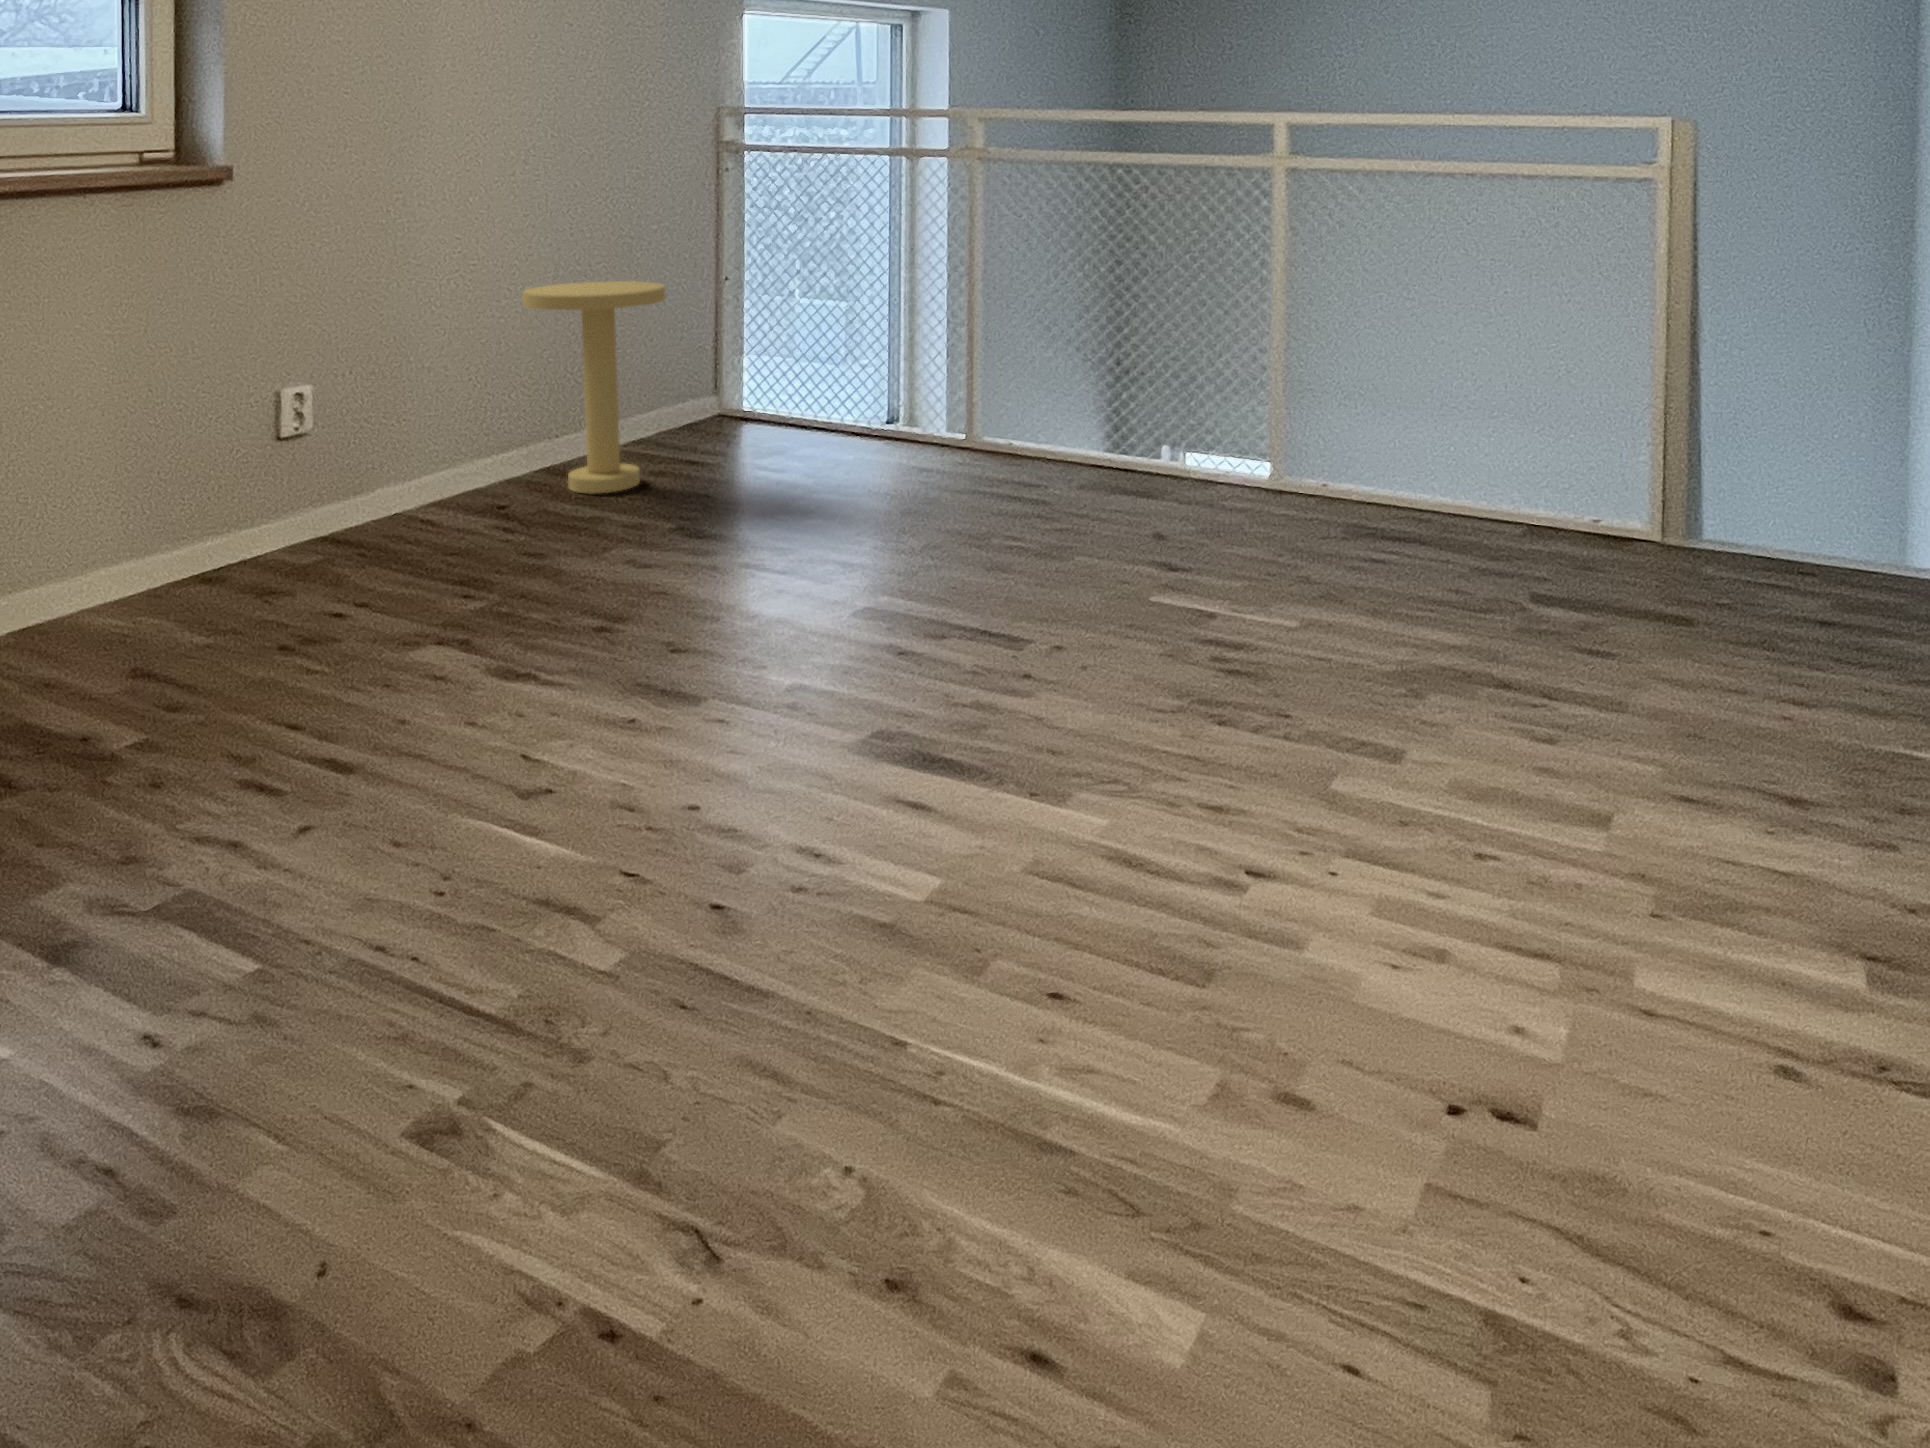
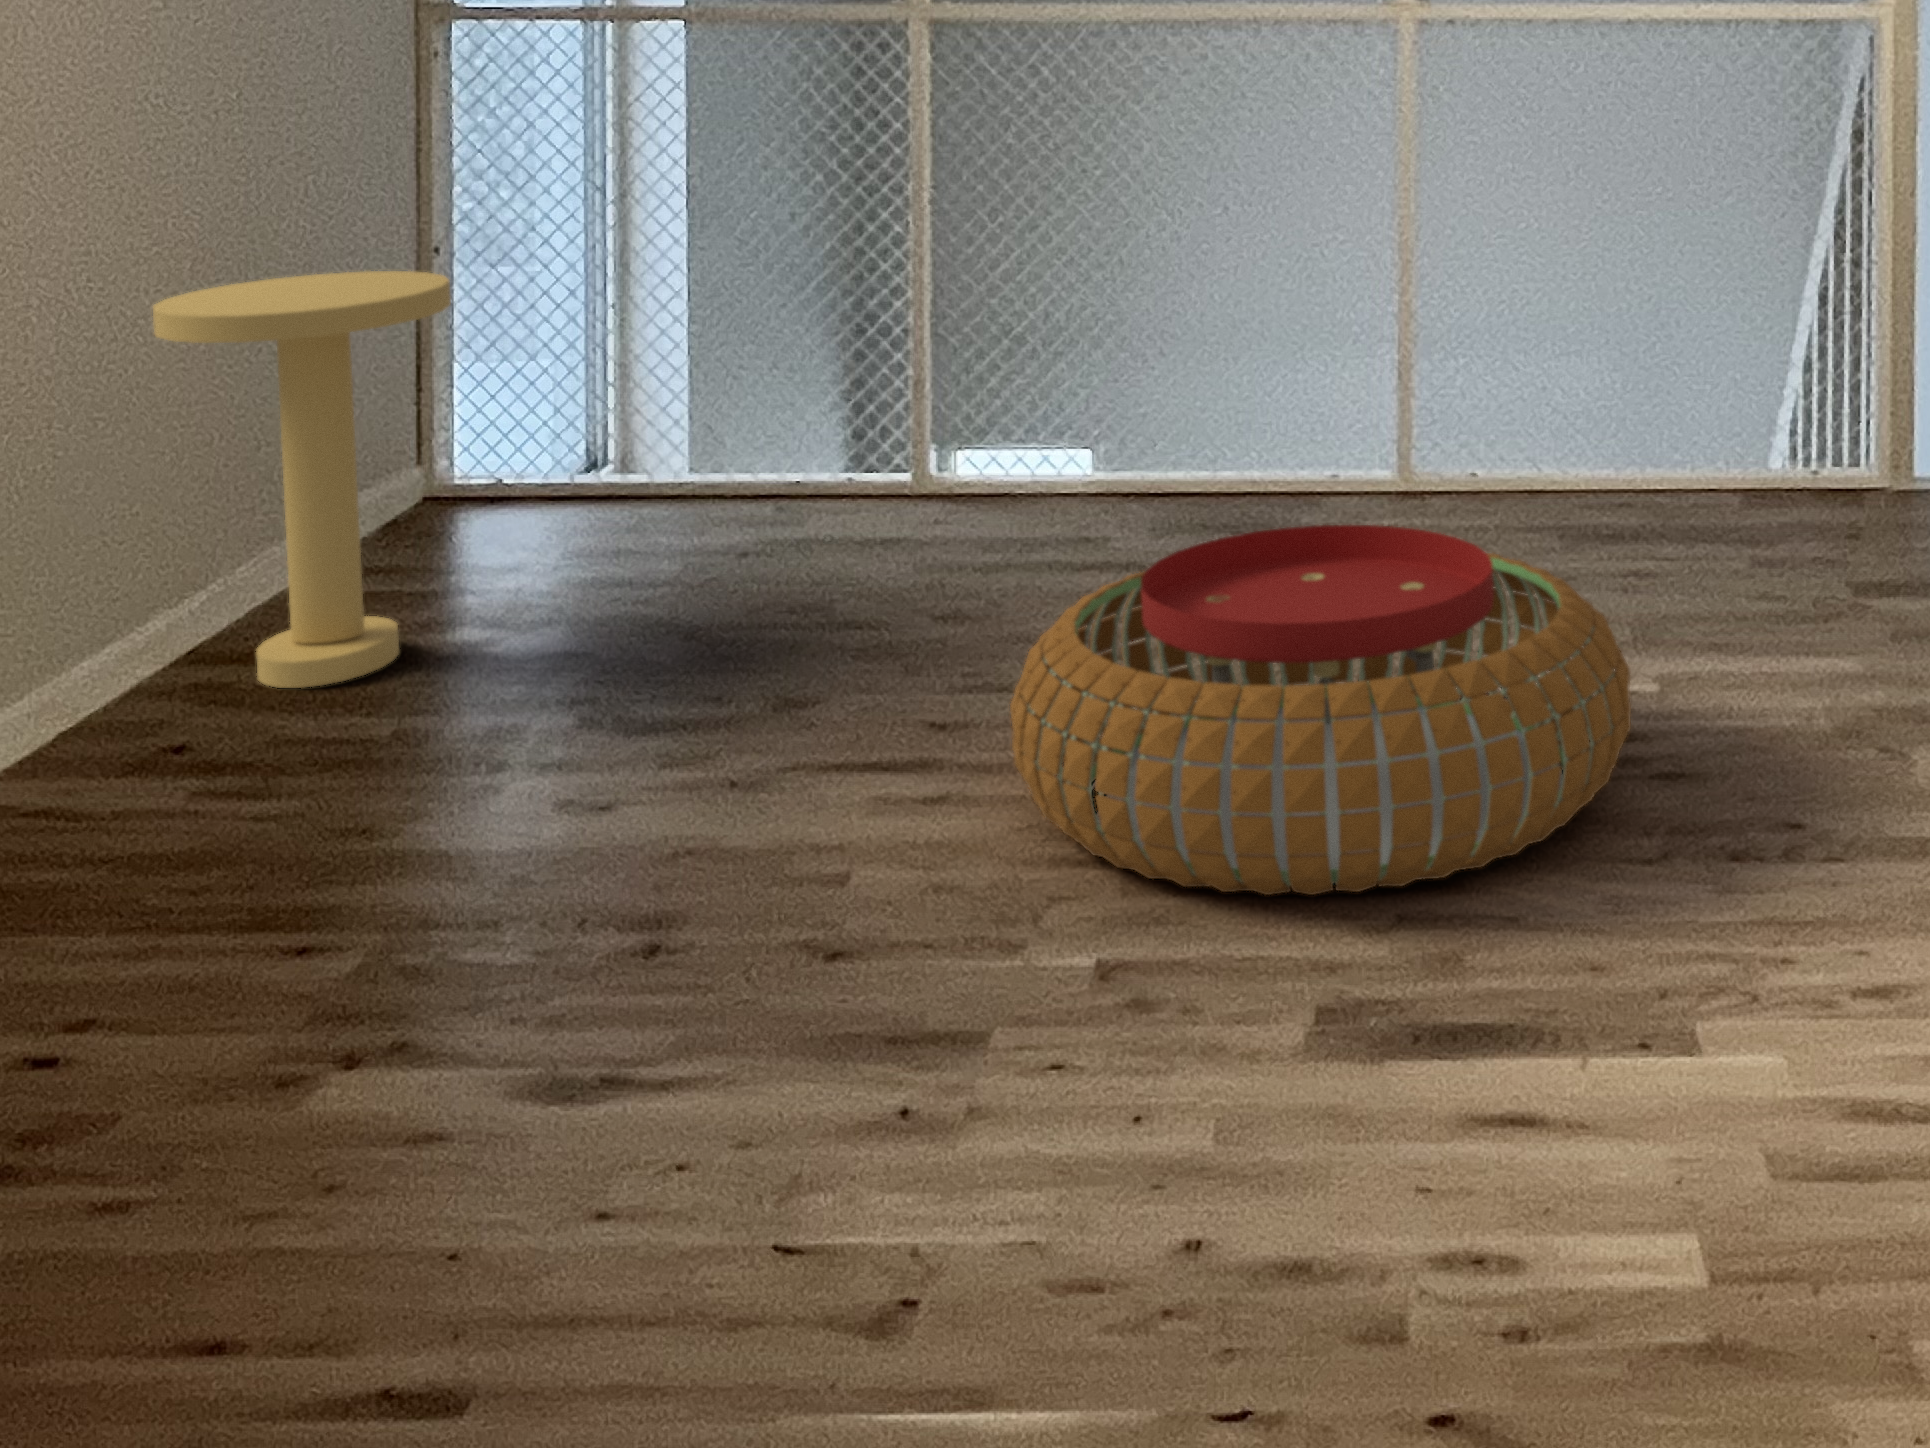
pouf: none [822,473,1217,689] -> present [1010,525,1631,895]

